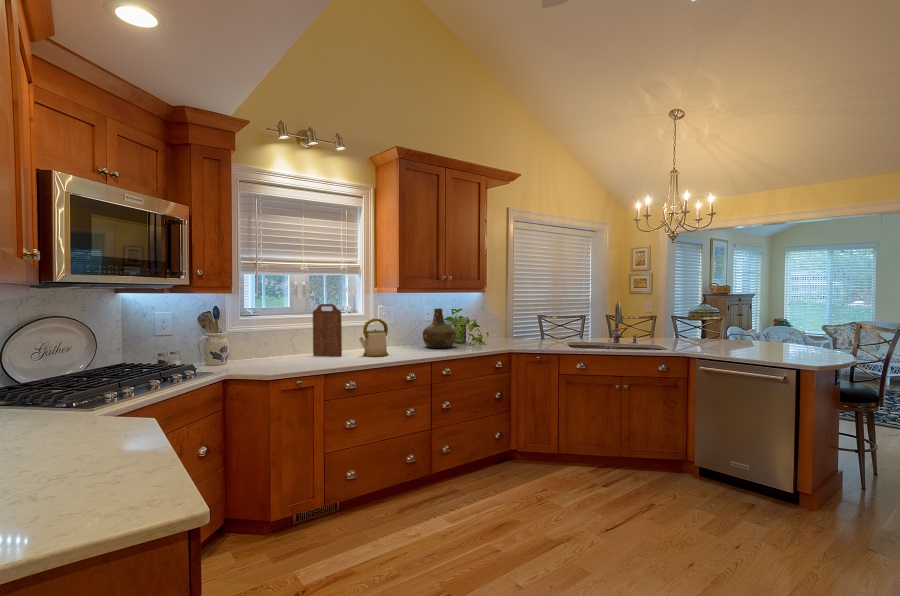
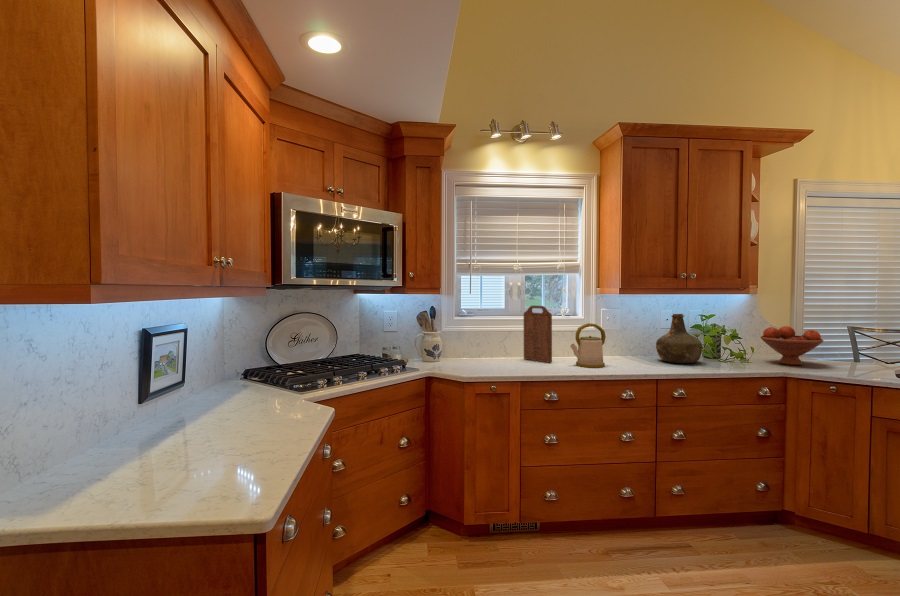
fruit bowl: none [490,316,526,343] -> present [761,326,823,365]

